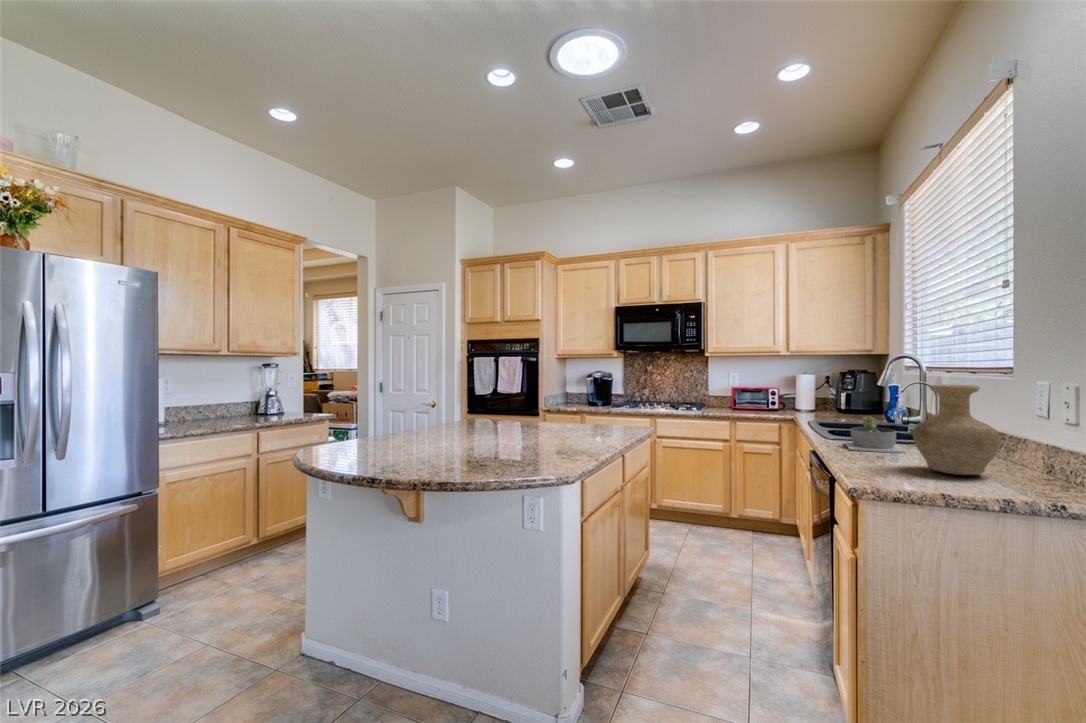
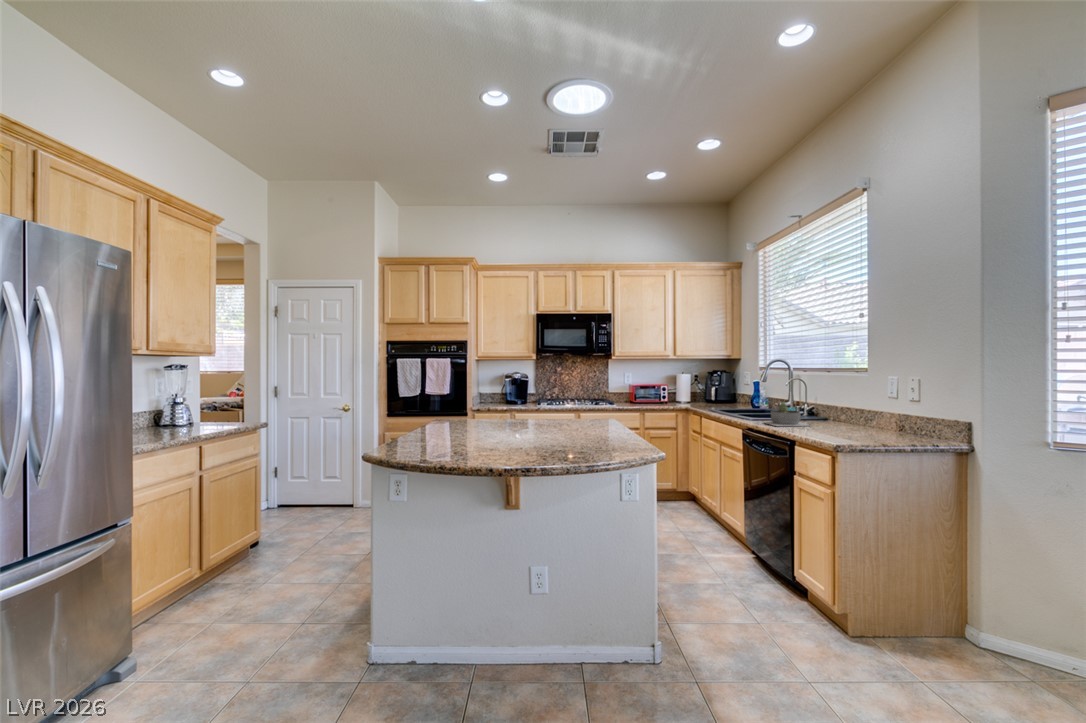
vase: present [913,385,1000,475] -> none [835,378,887,436]

